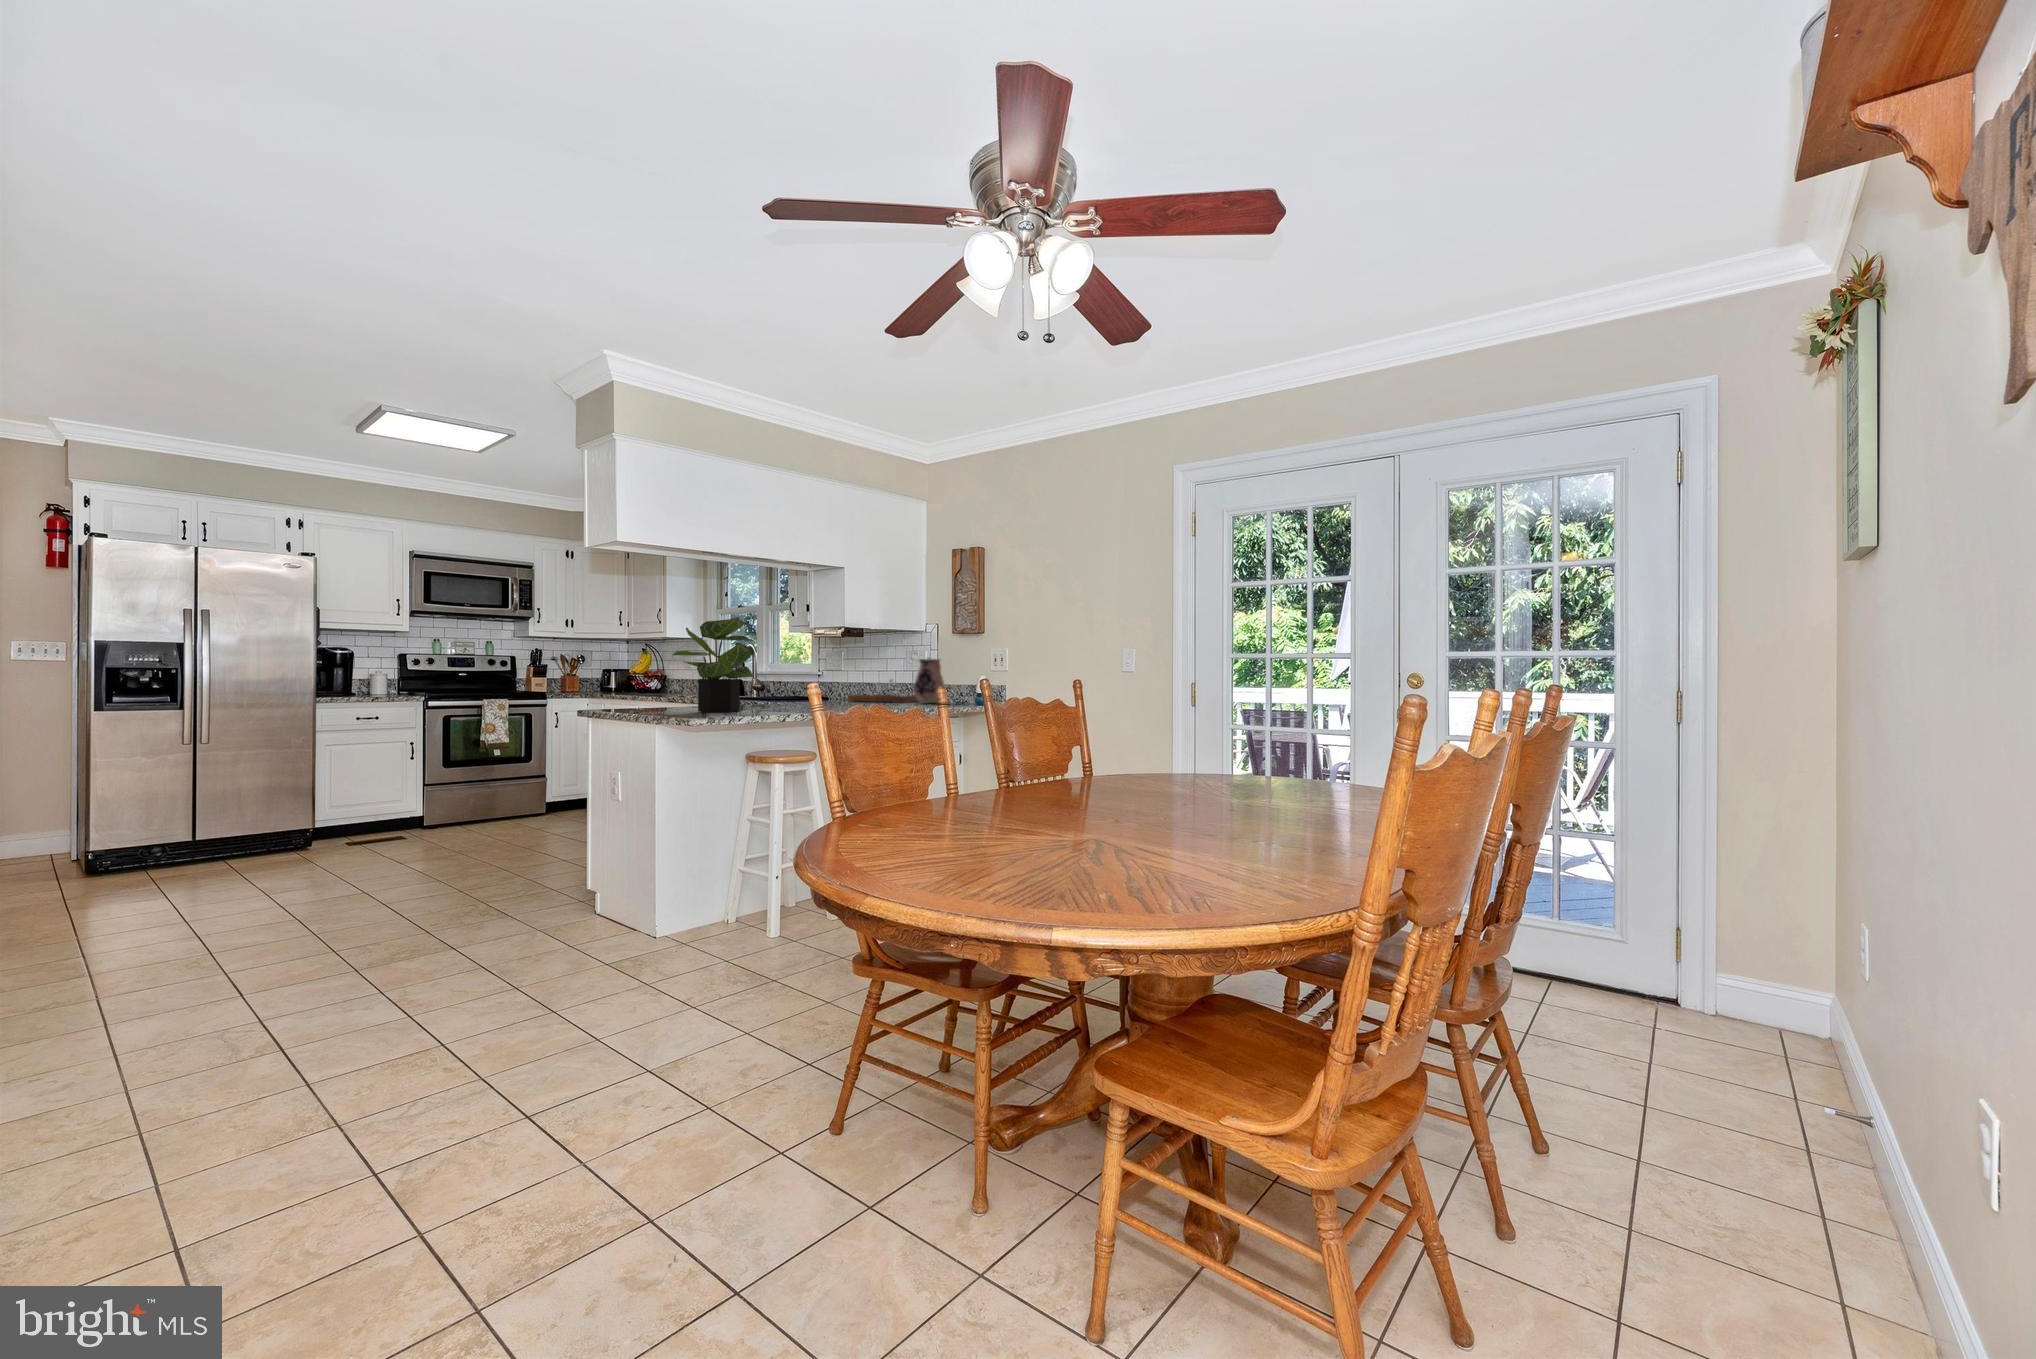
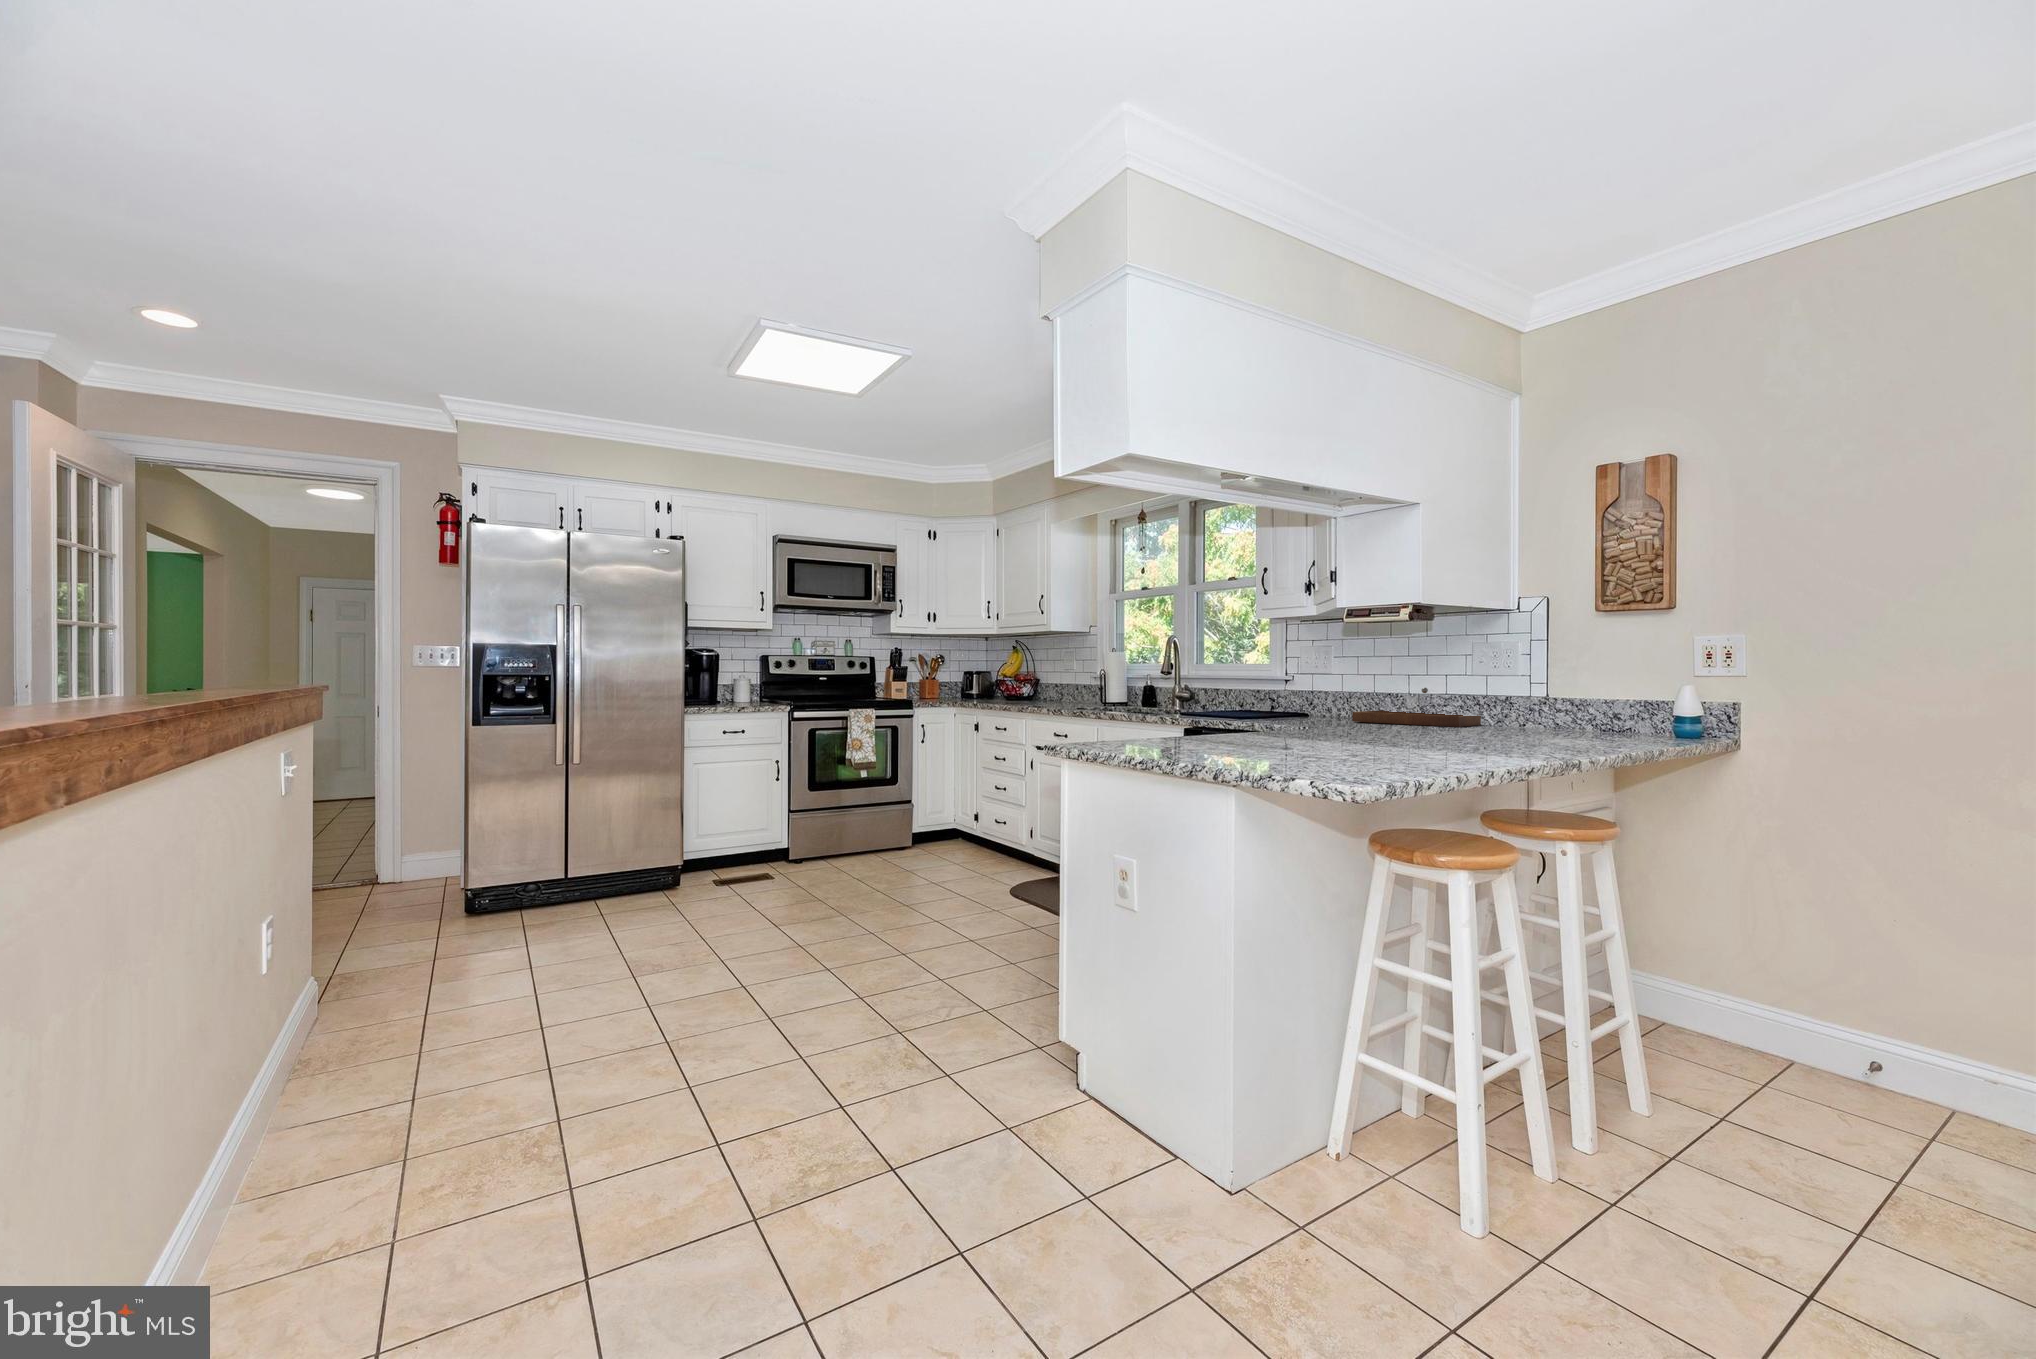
potted plant: present [673,618,753,712] -> none [1176,584,1328,754]
ceramic pitcher: present [914,659,945,703] -> none [1496,656,1556,730]

